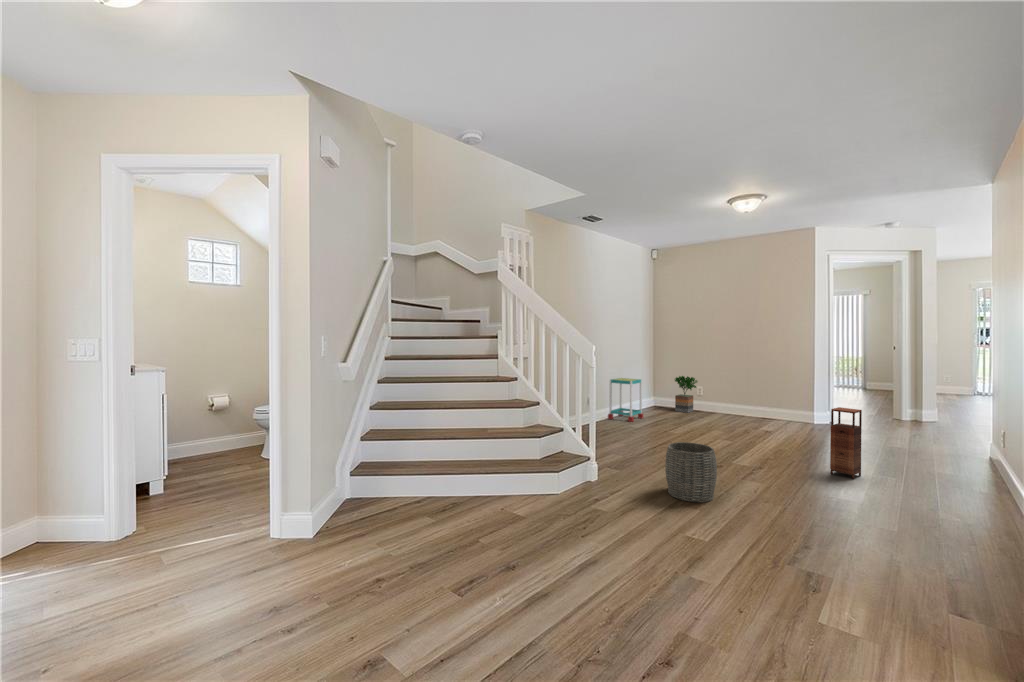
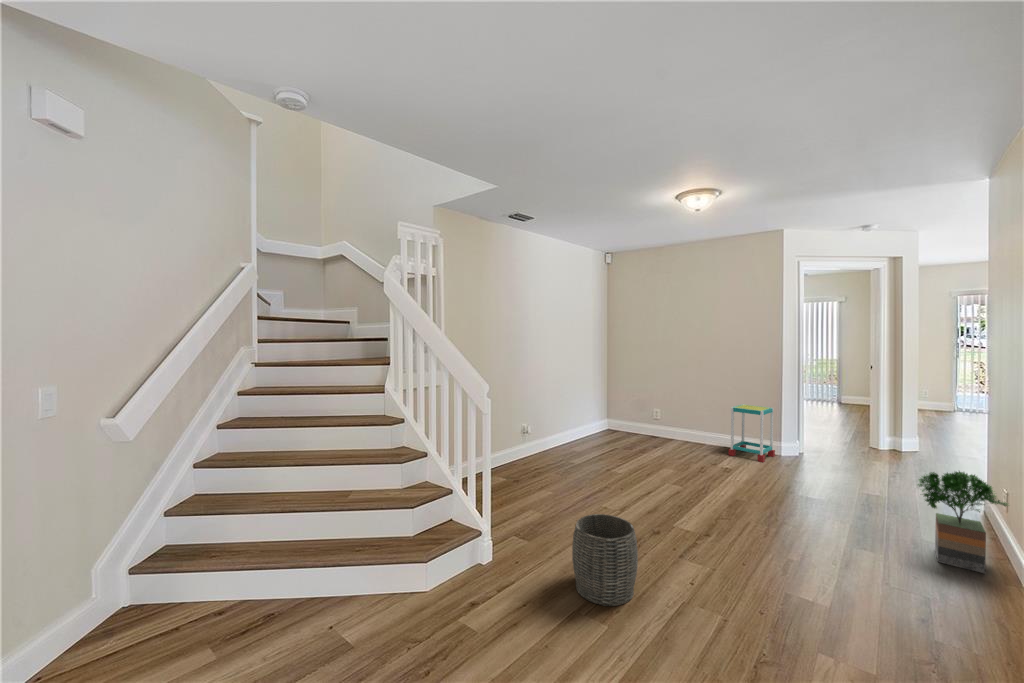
potted tree: present [675,376,697,413] -> present [918,471,1008,573]
side table: present [608,378,643,422] -> present [729,404,775,462]
storage cabinet: present [830,407,862,479] -> none [792,458,831,554]

